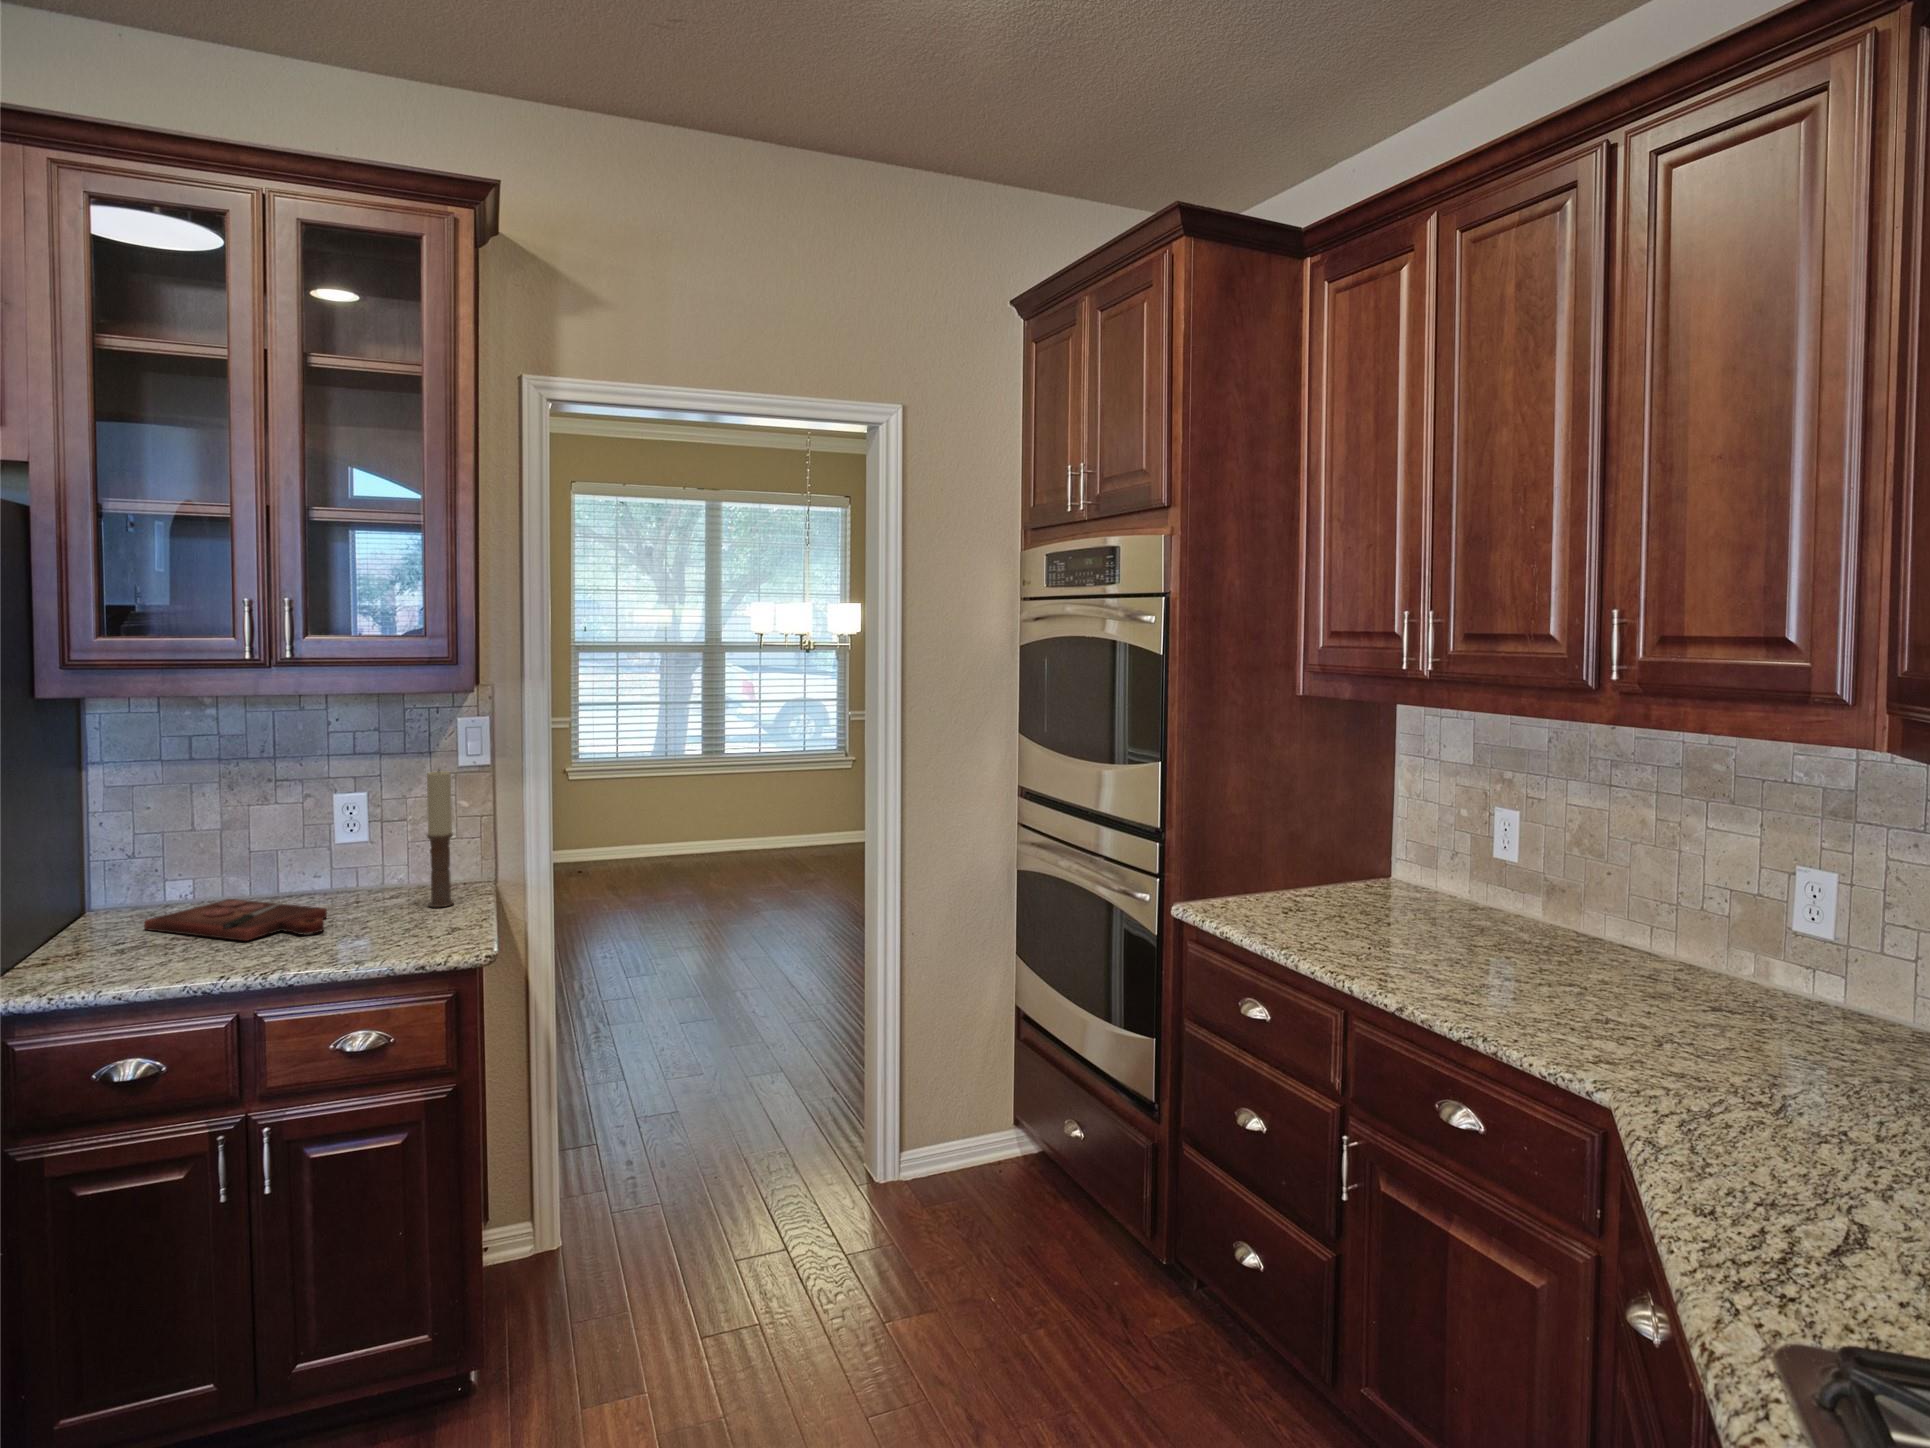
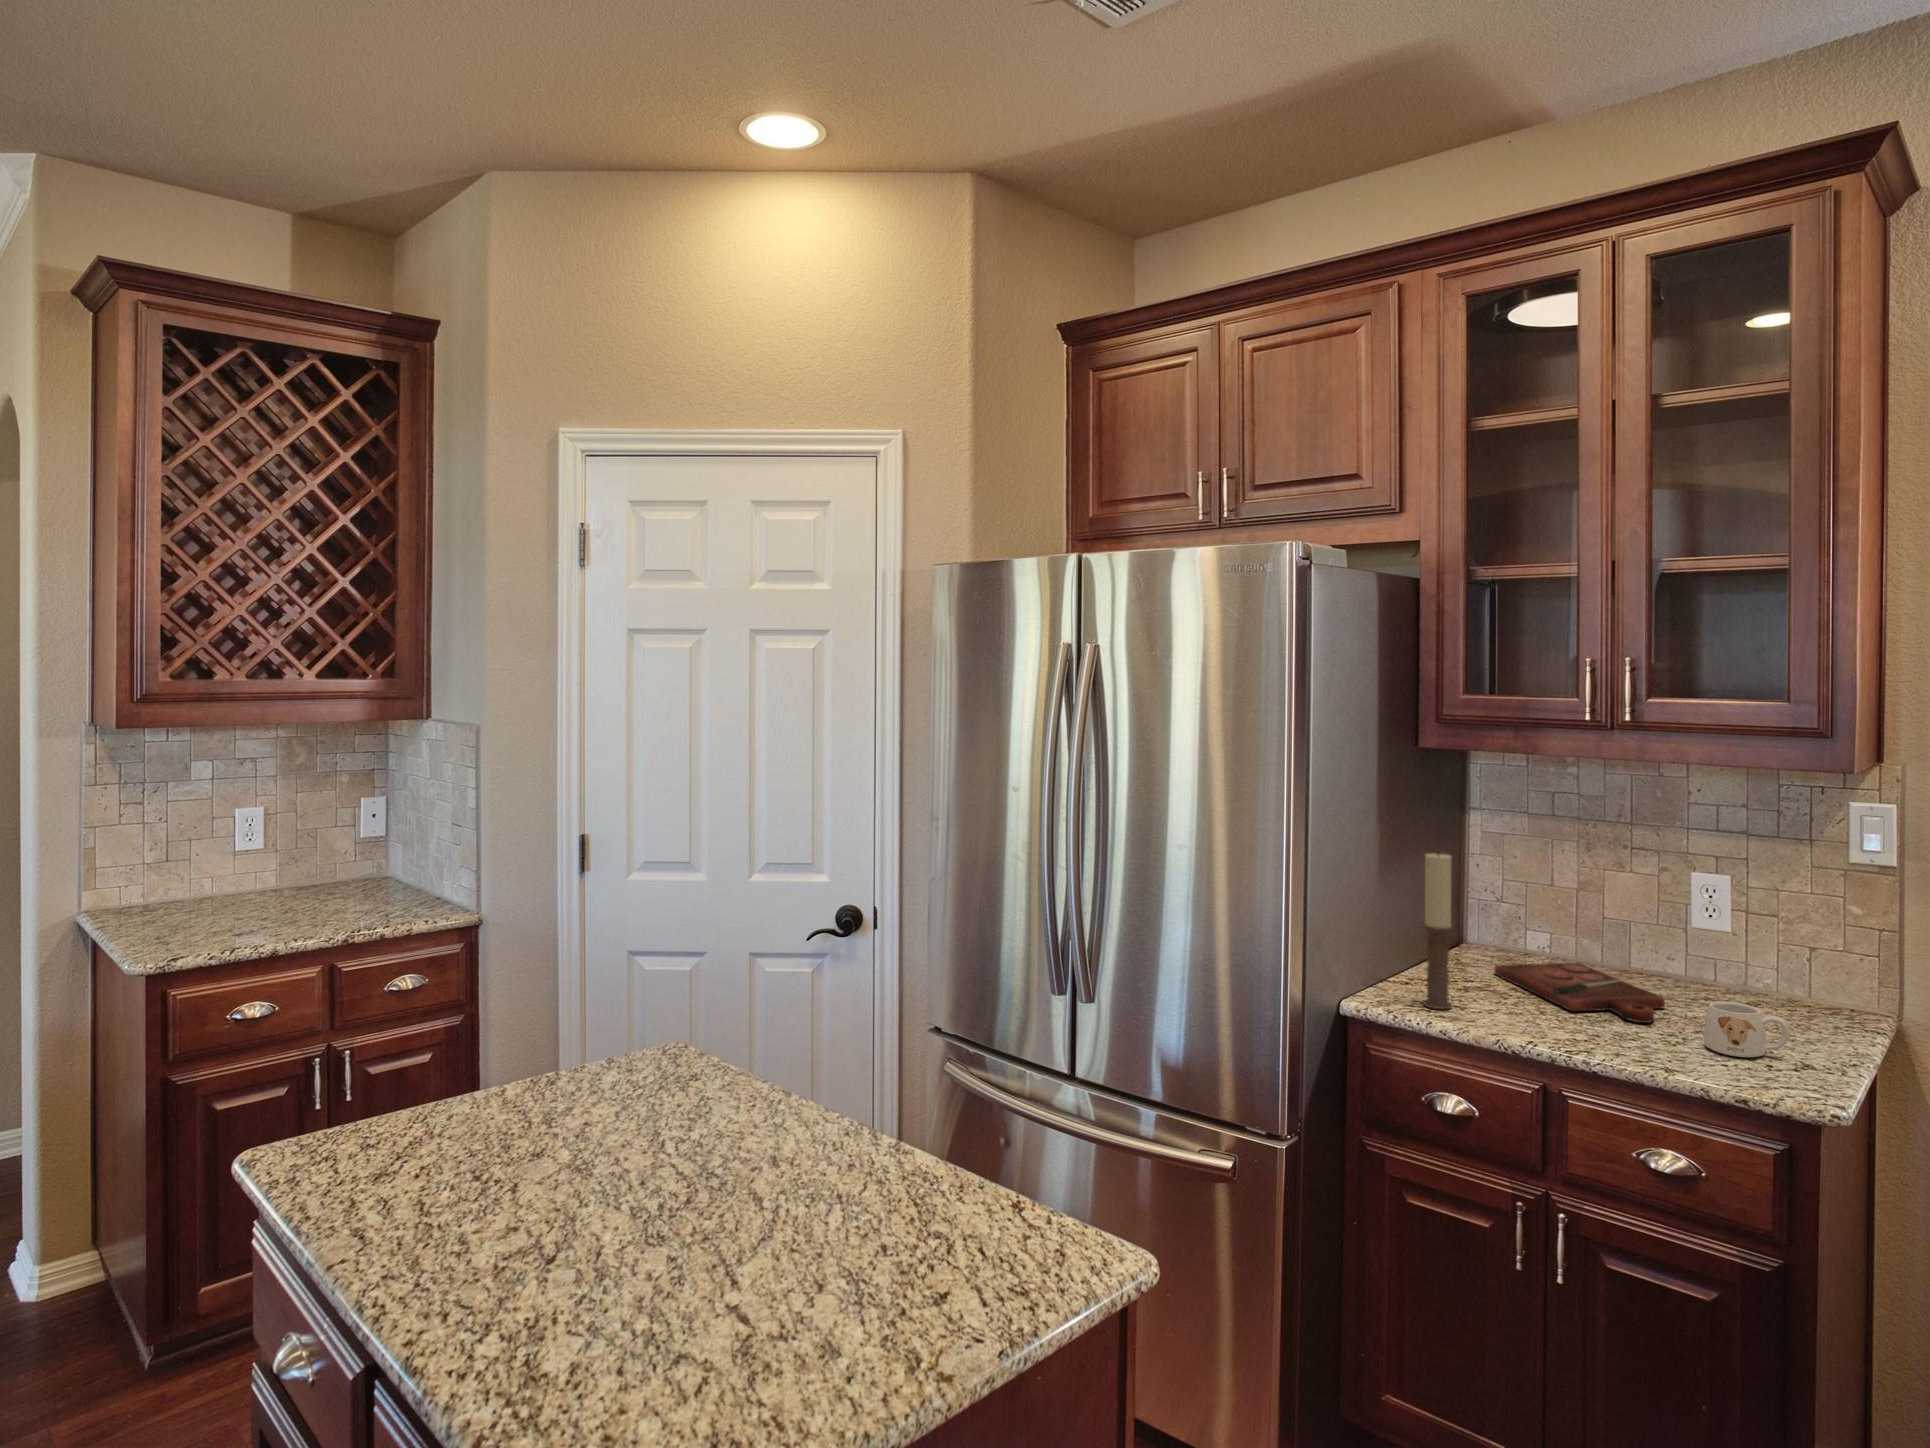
candle: present [427,770,454,907] -> present [1424,853,1453,1009]
mug: none [375,893,442,938] -> present [1704,1002,1790,1057]

